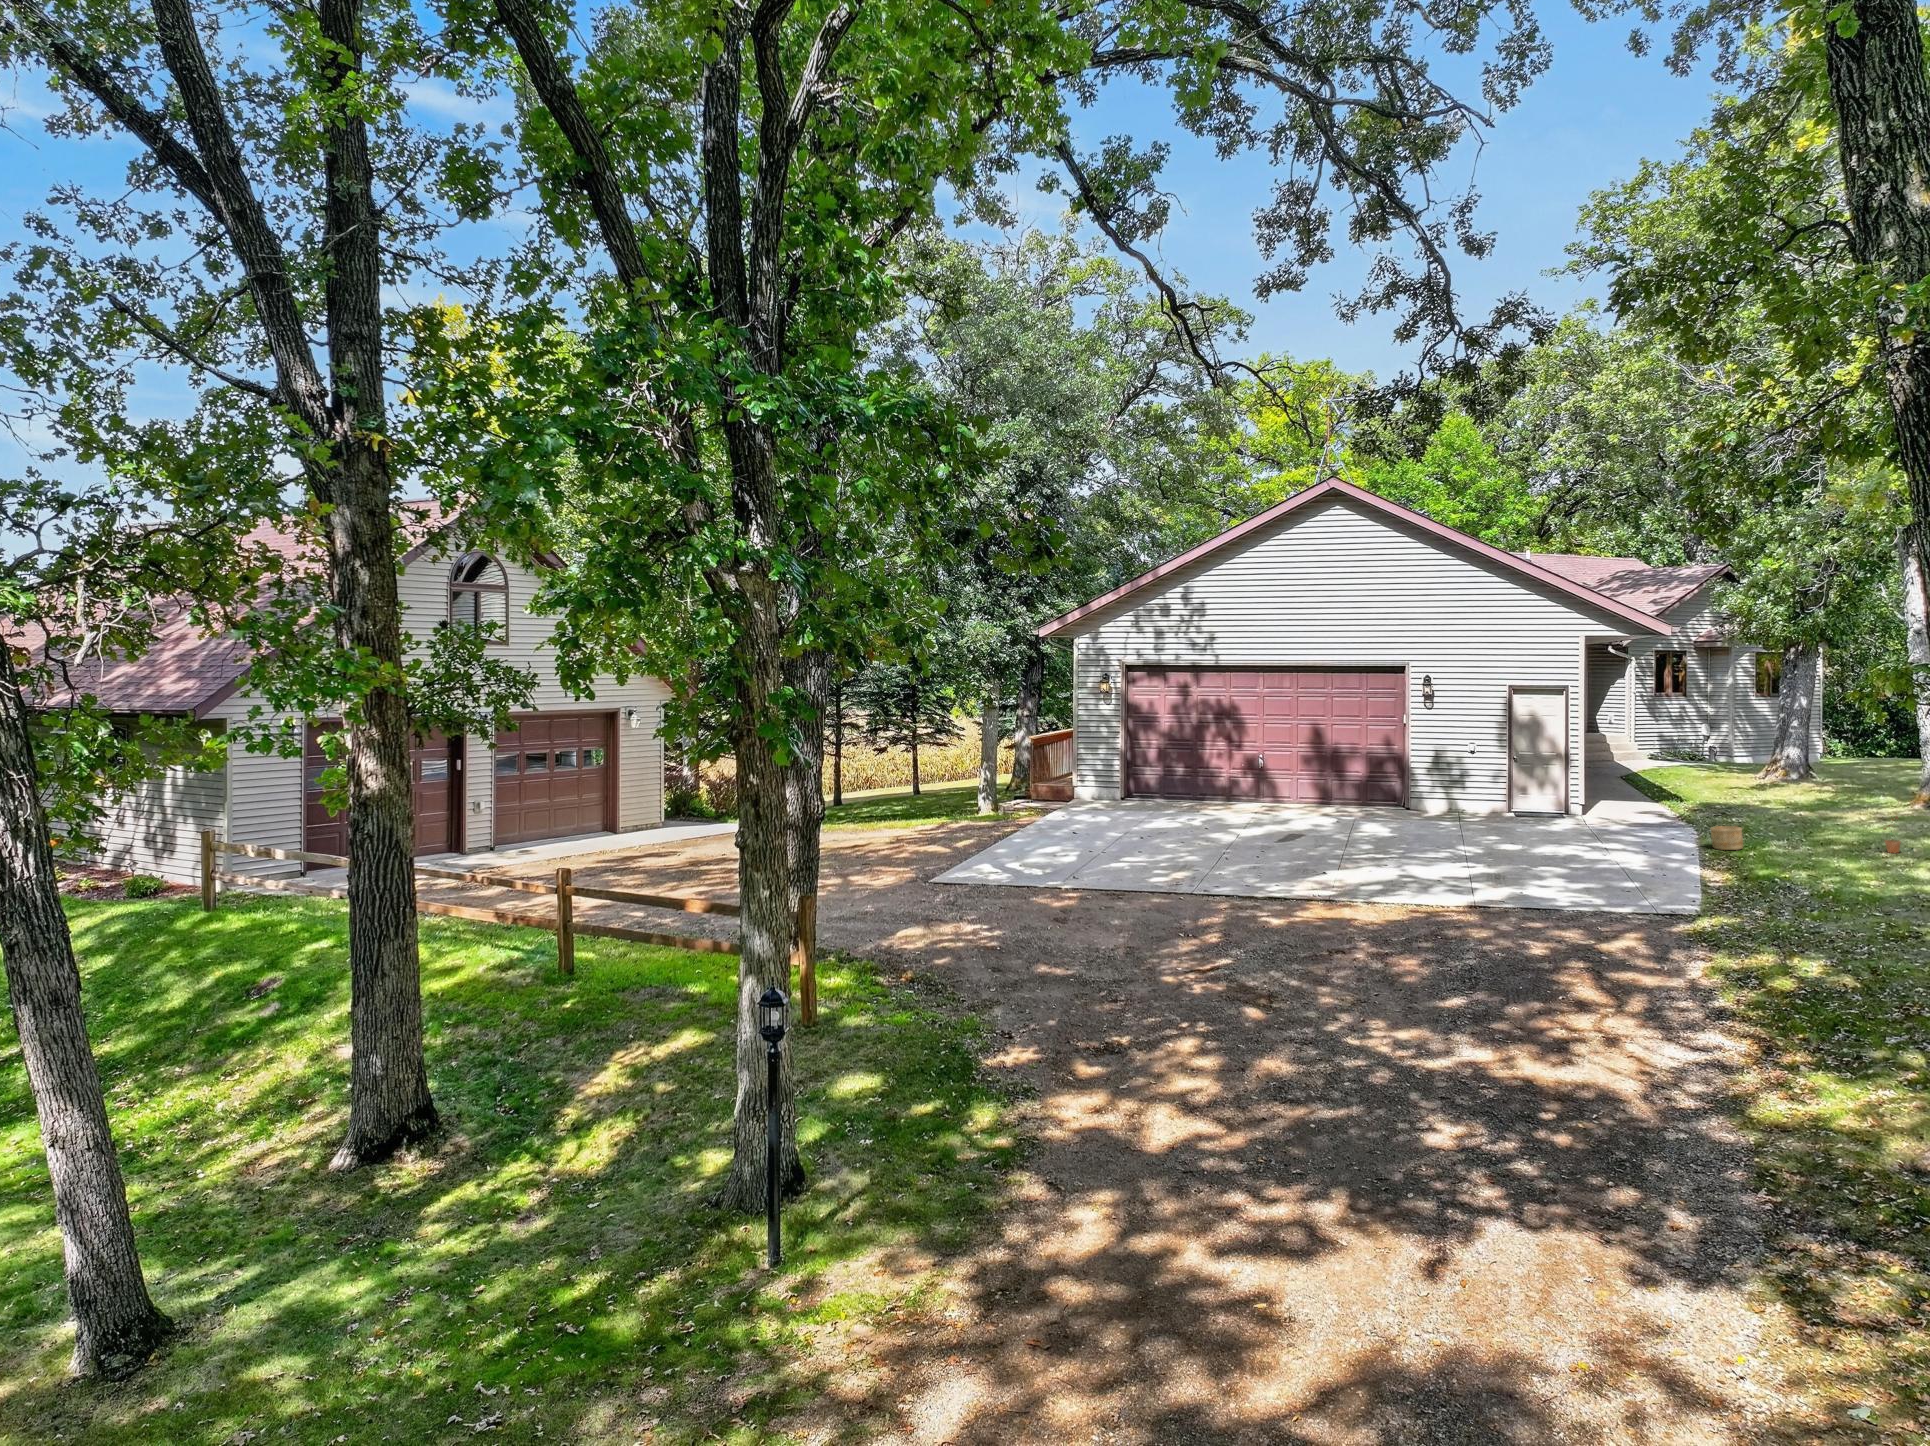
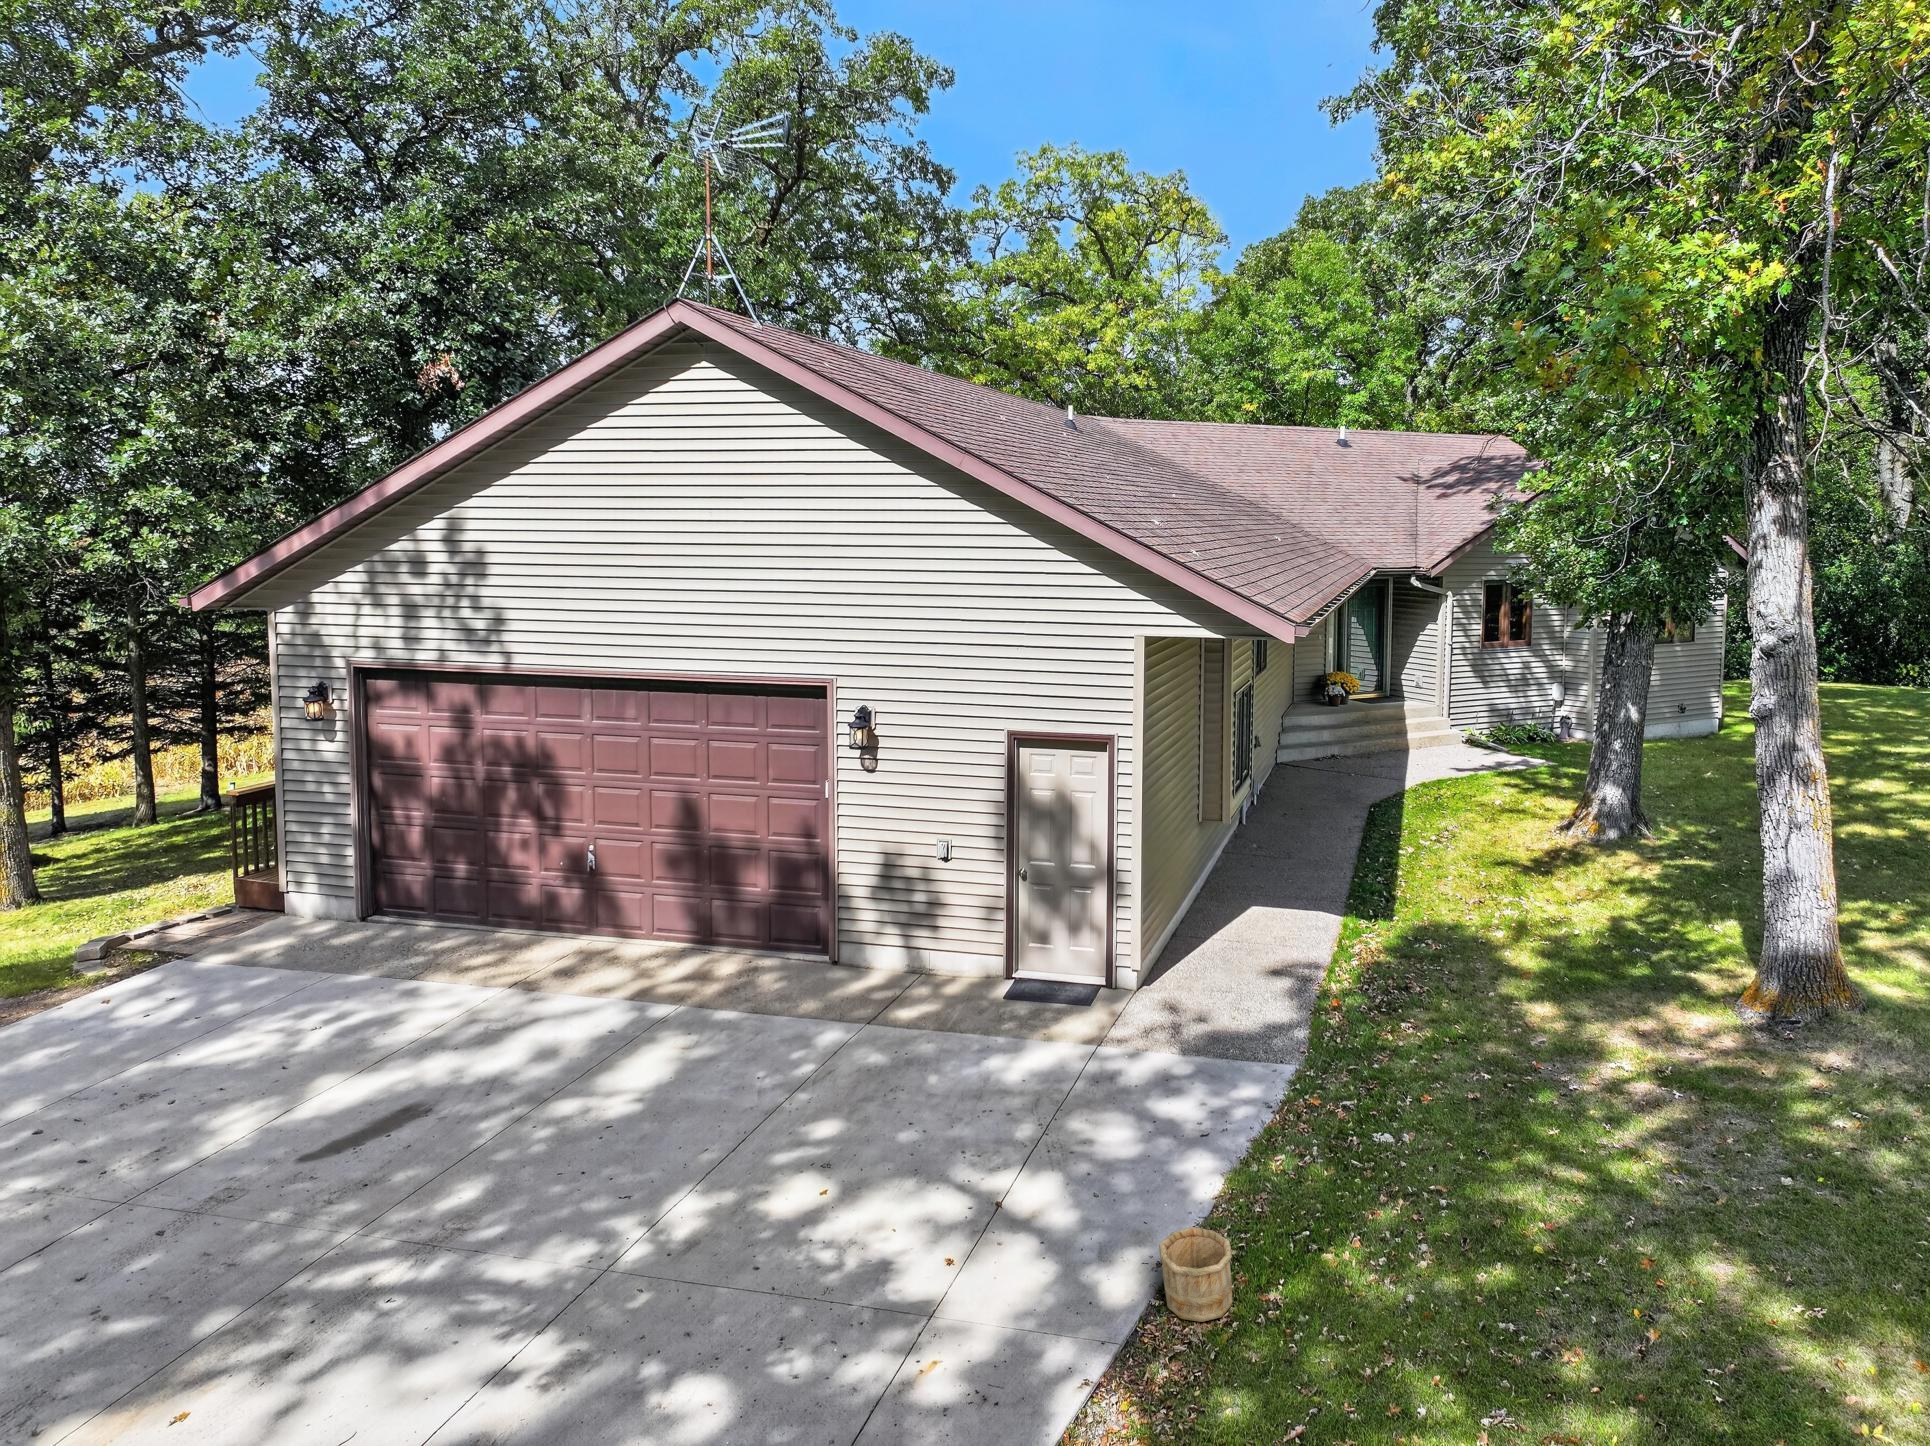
potted plant: present [1885,817,1901,853] -> none [1558,1275,1605,1389]

